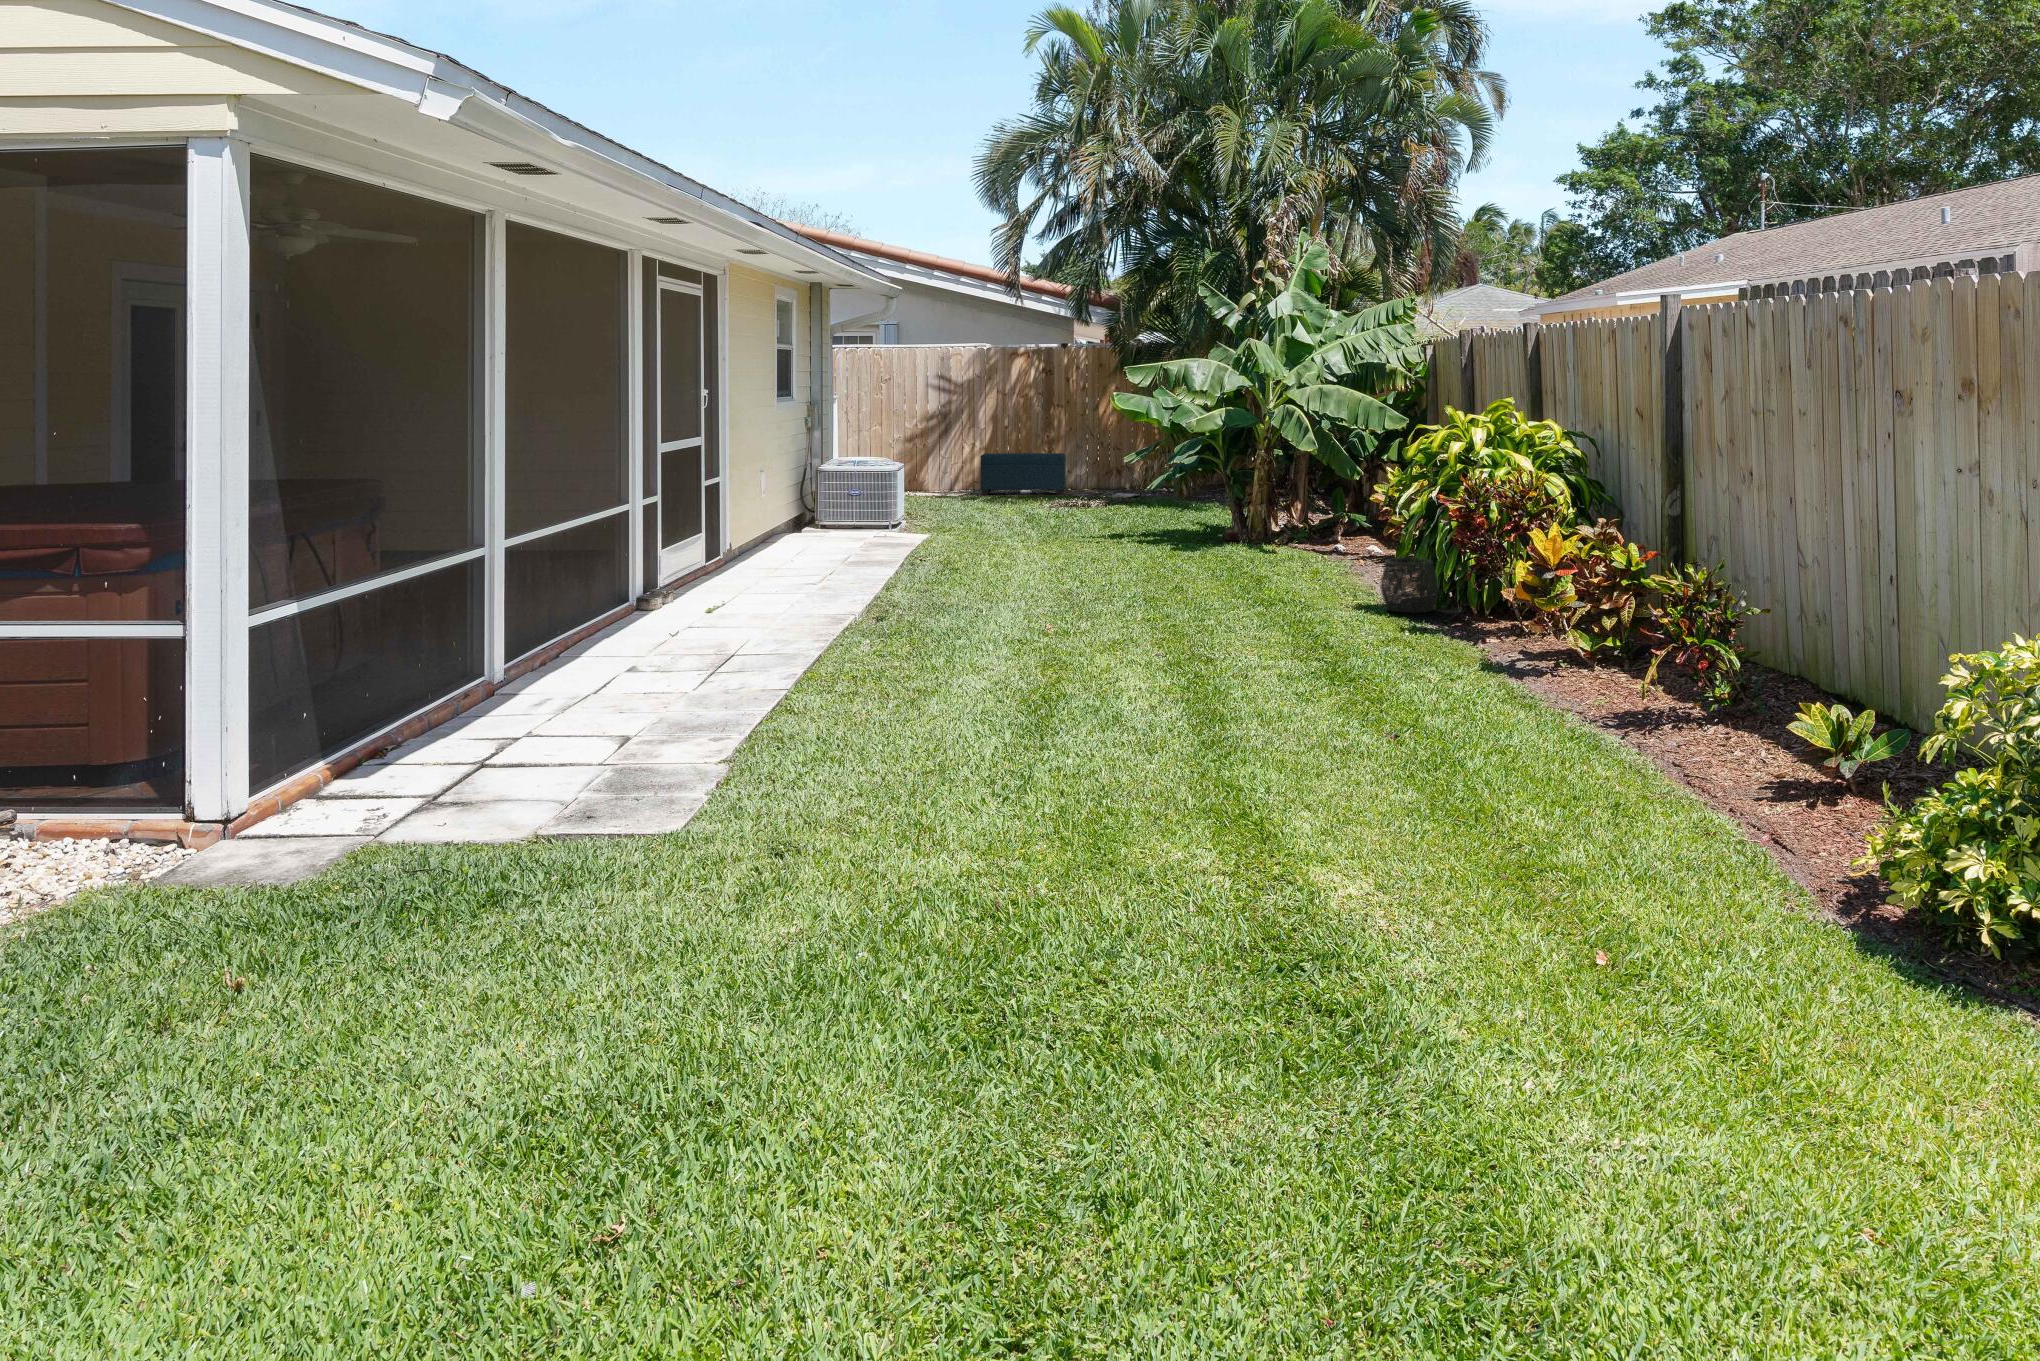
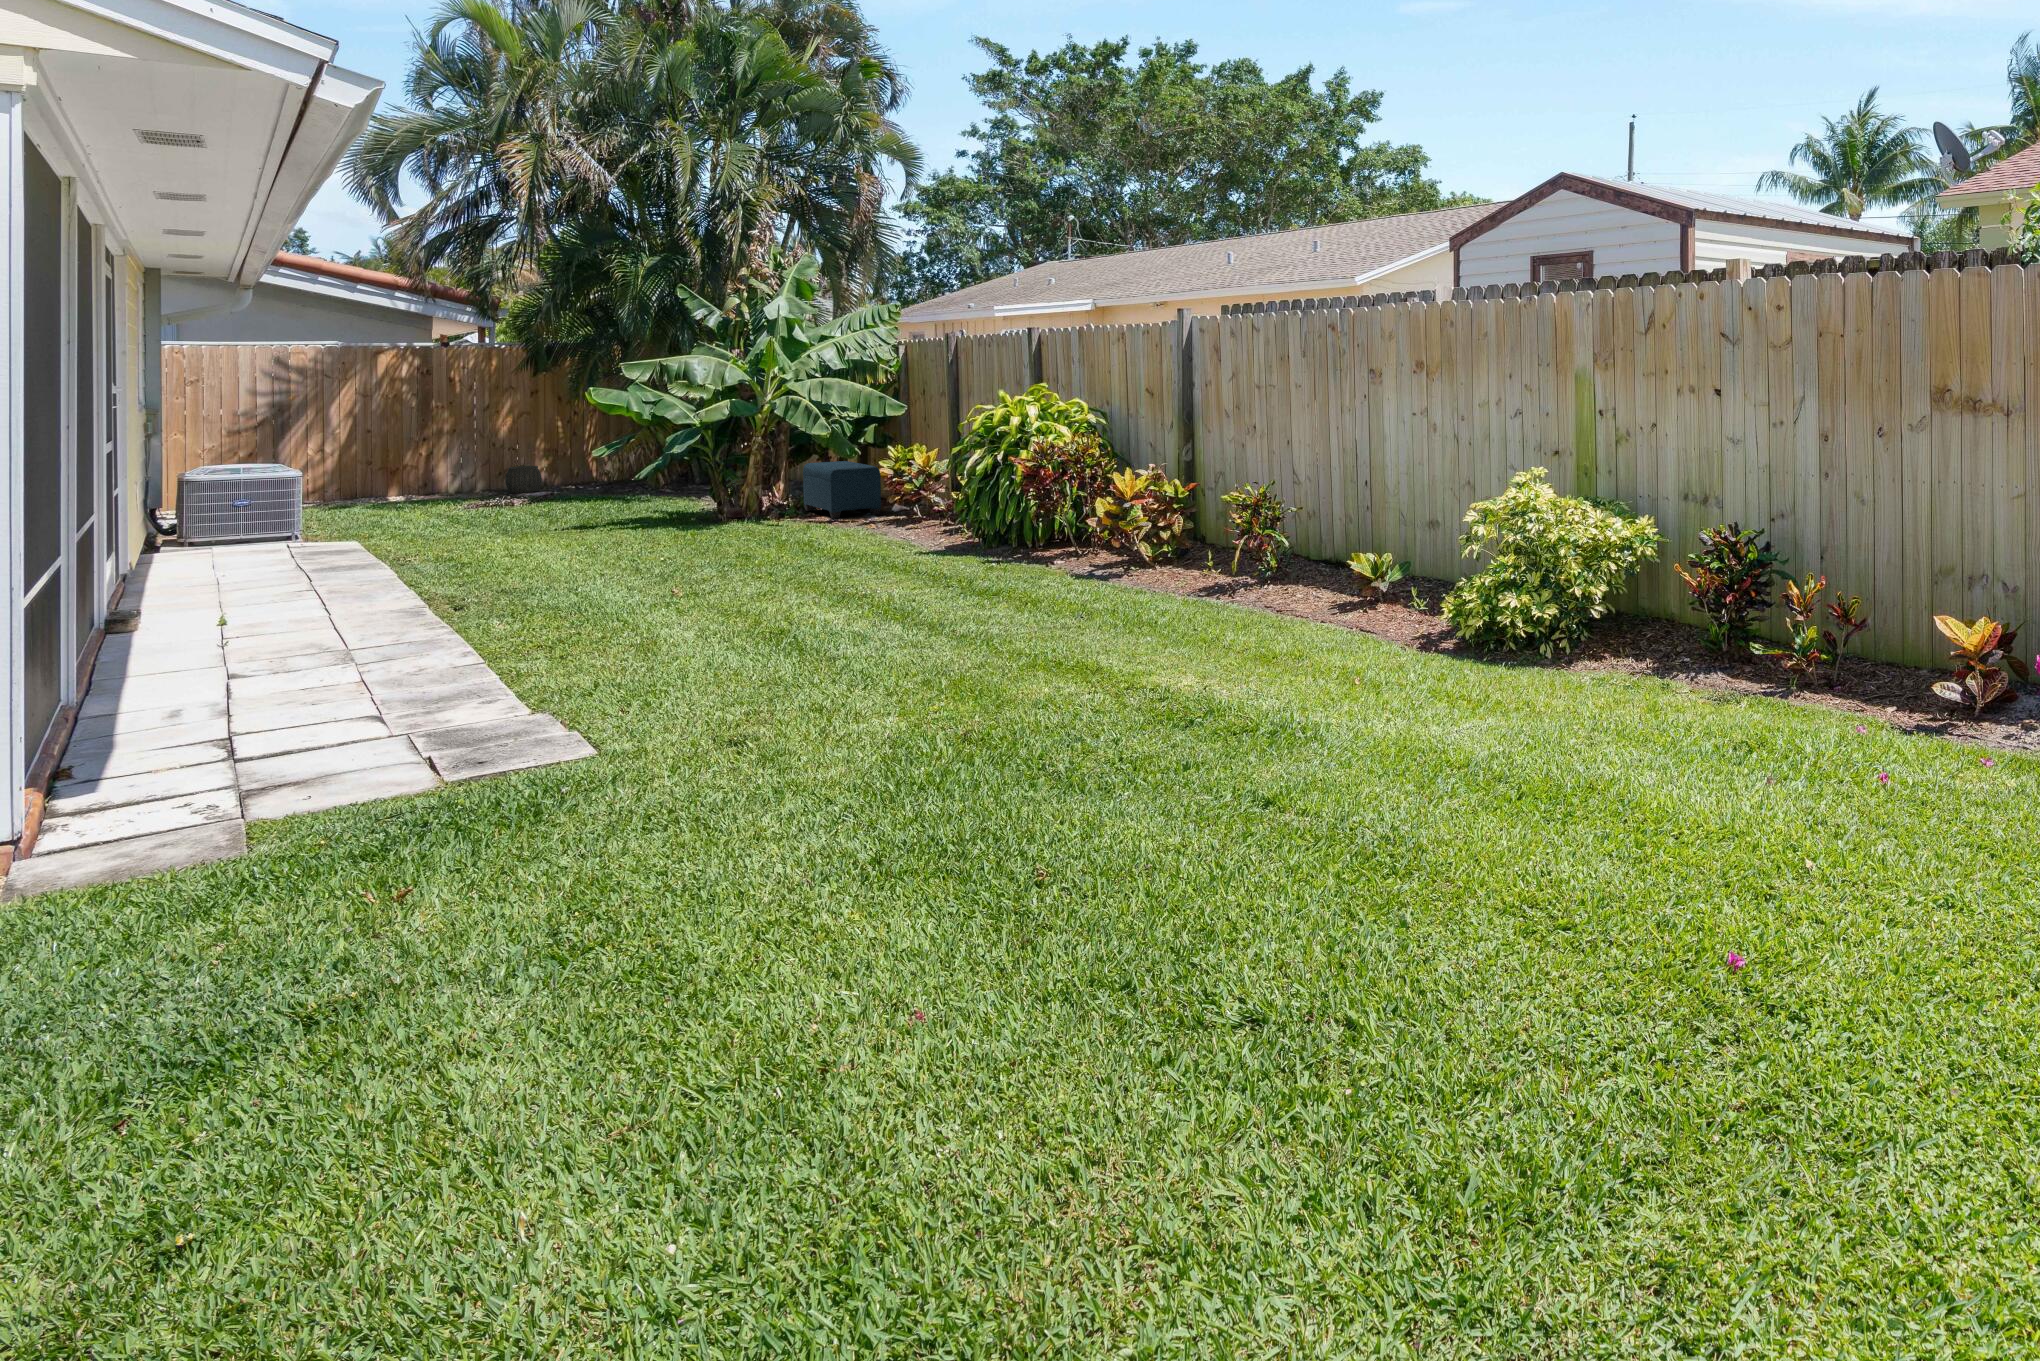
bench: present [980,453,1066,495] -> present [803,461,881,519]
woven basket: present [1380,558,1438,613] -> present [505,466,542,493]

